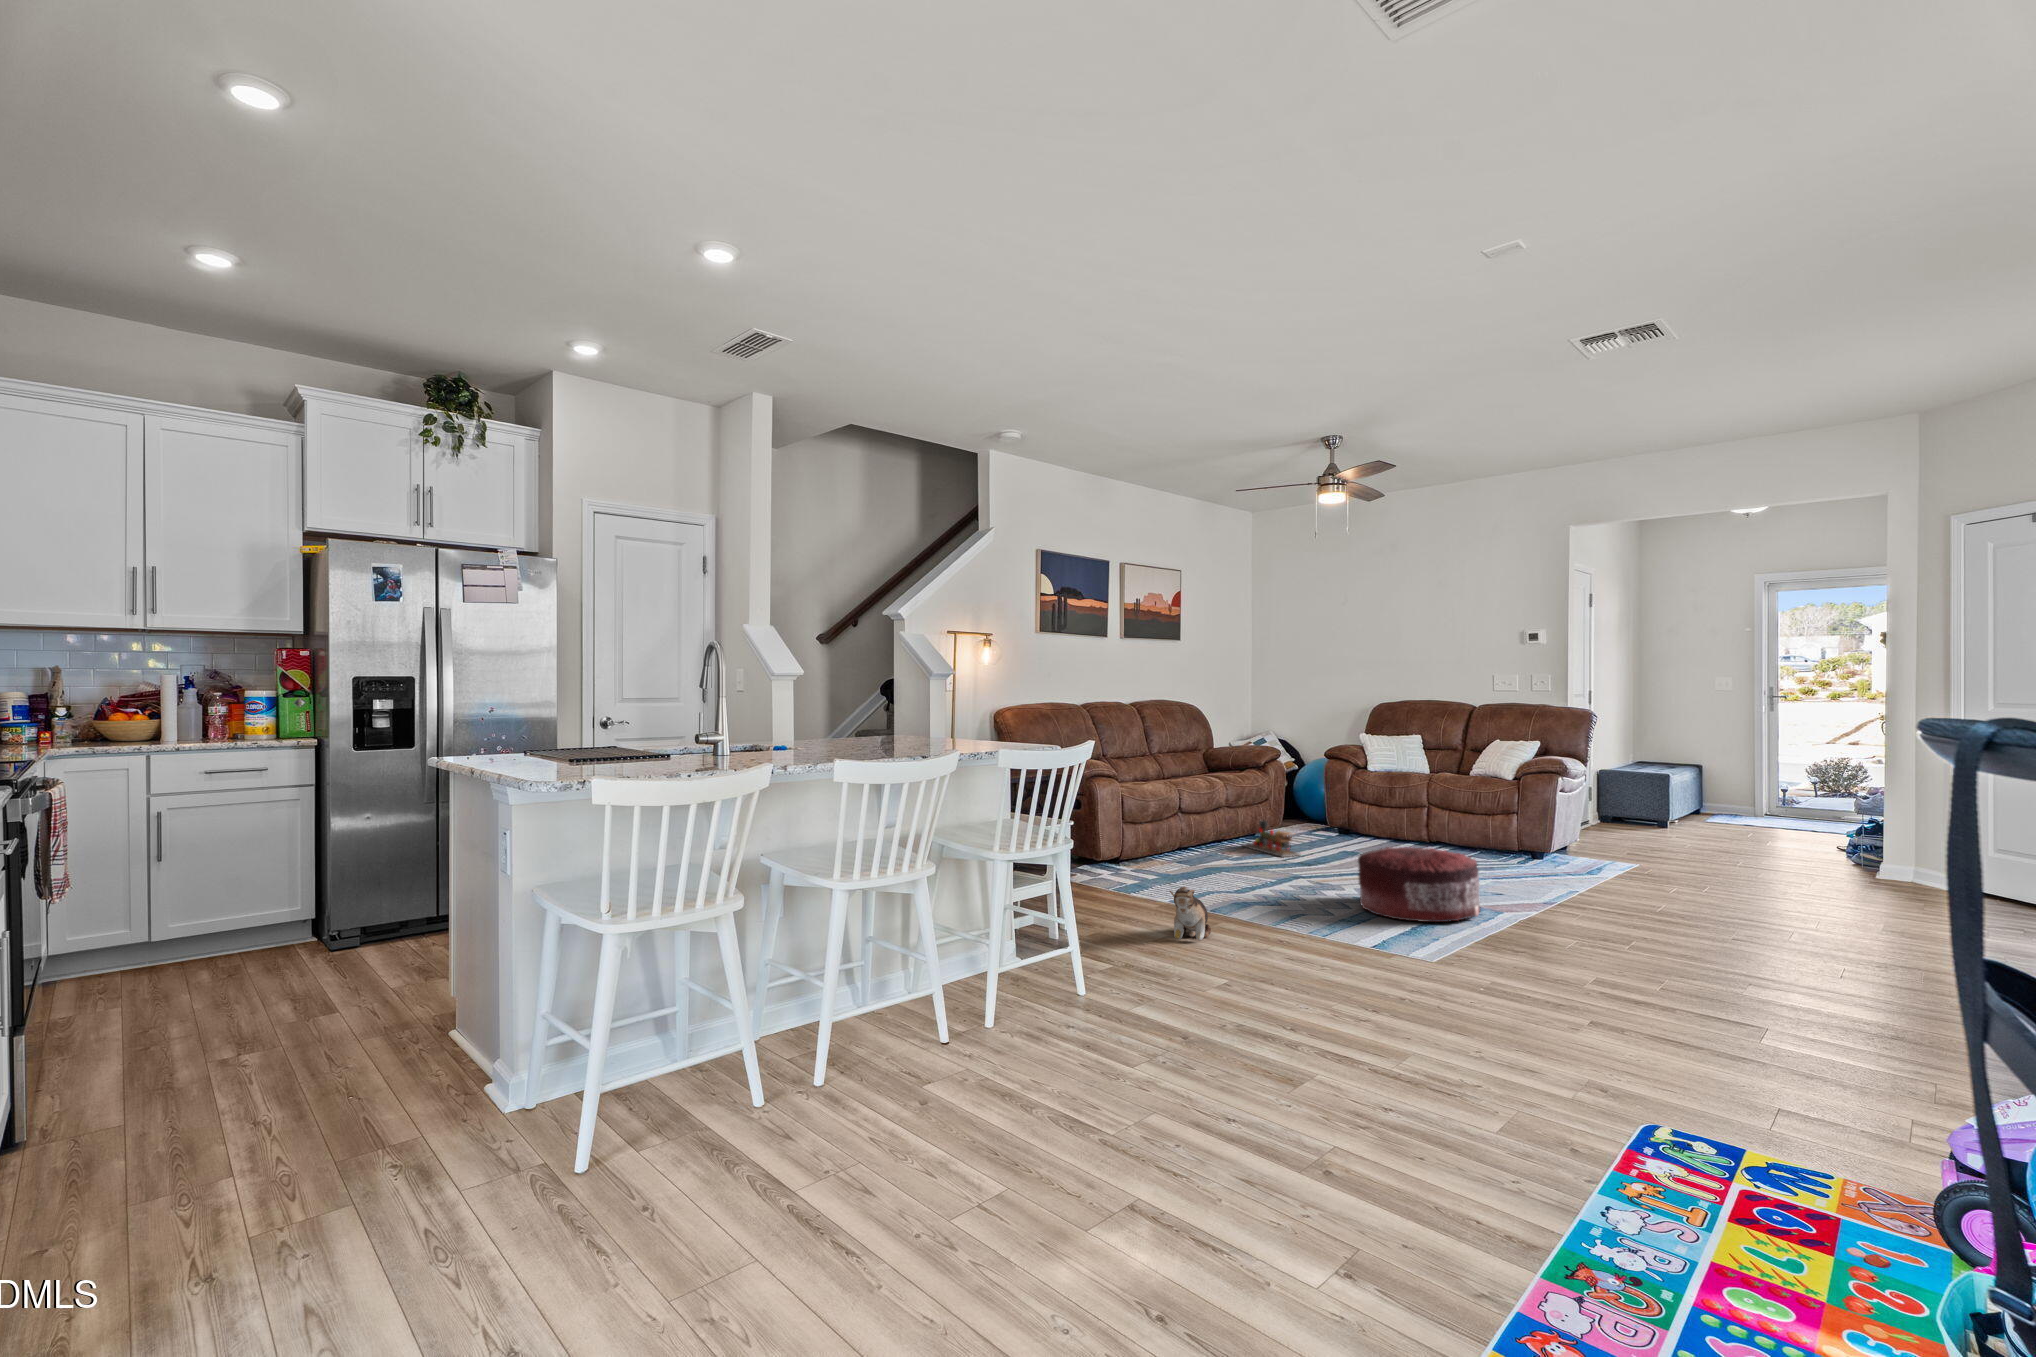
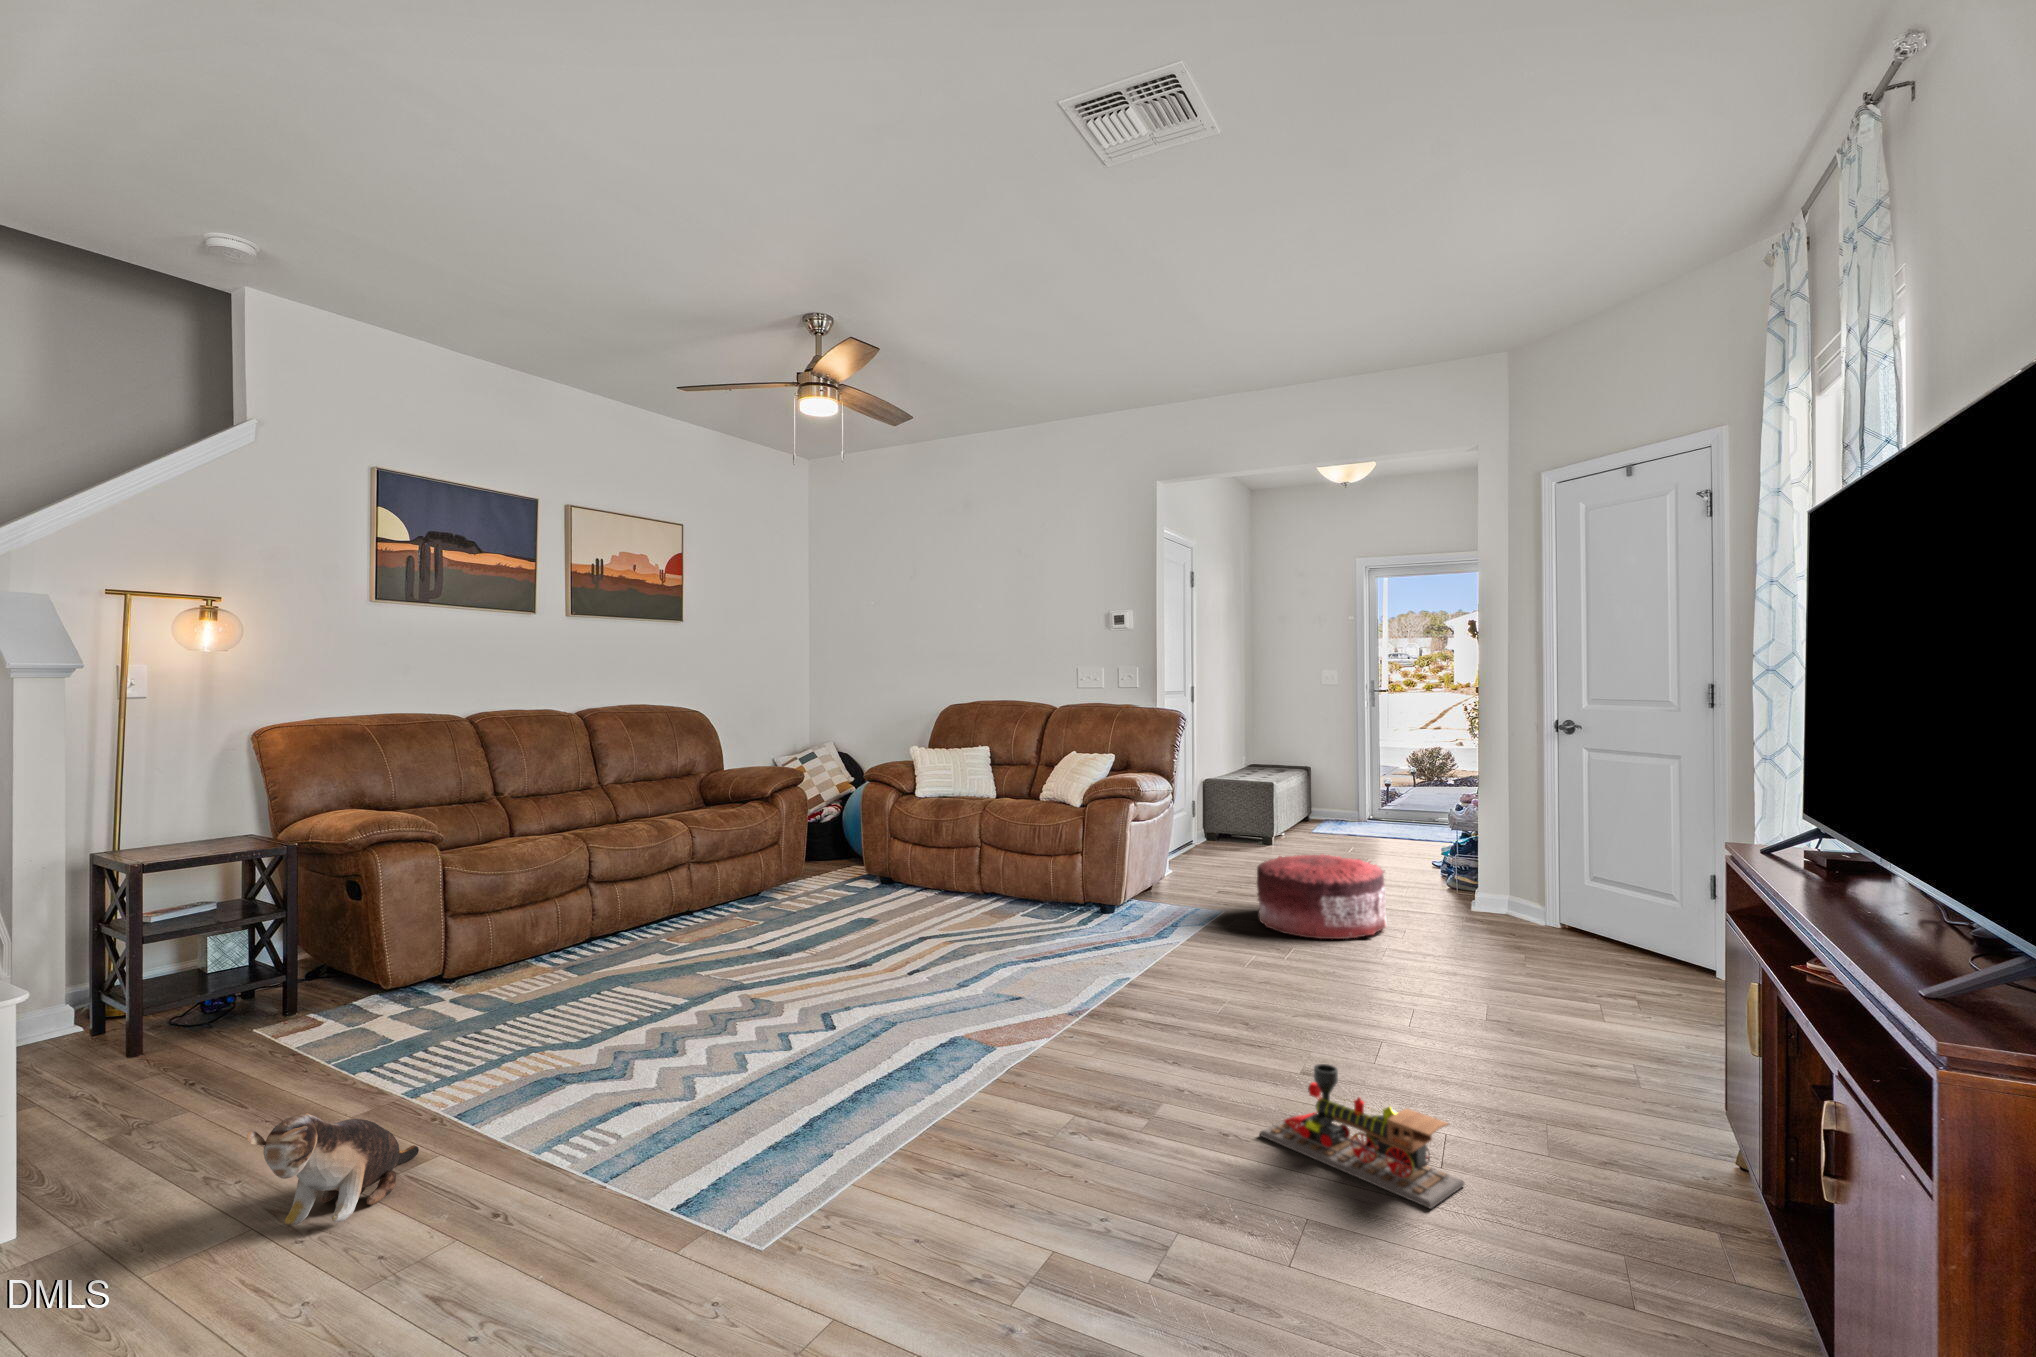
toy train: present [1243,821,1301,857] -> present [1260,1064,1464,1209]
pouf: present [1358,847,1481,922] -> present [1257,854,1387,939]

